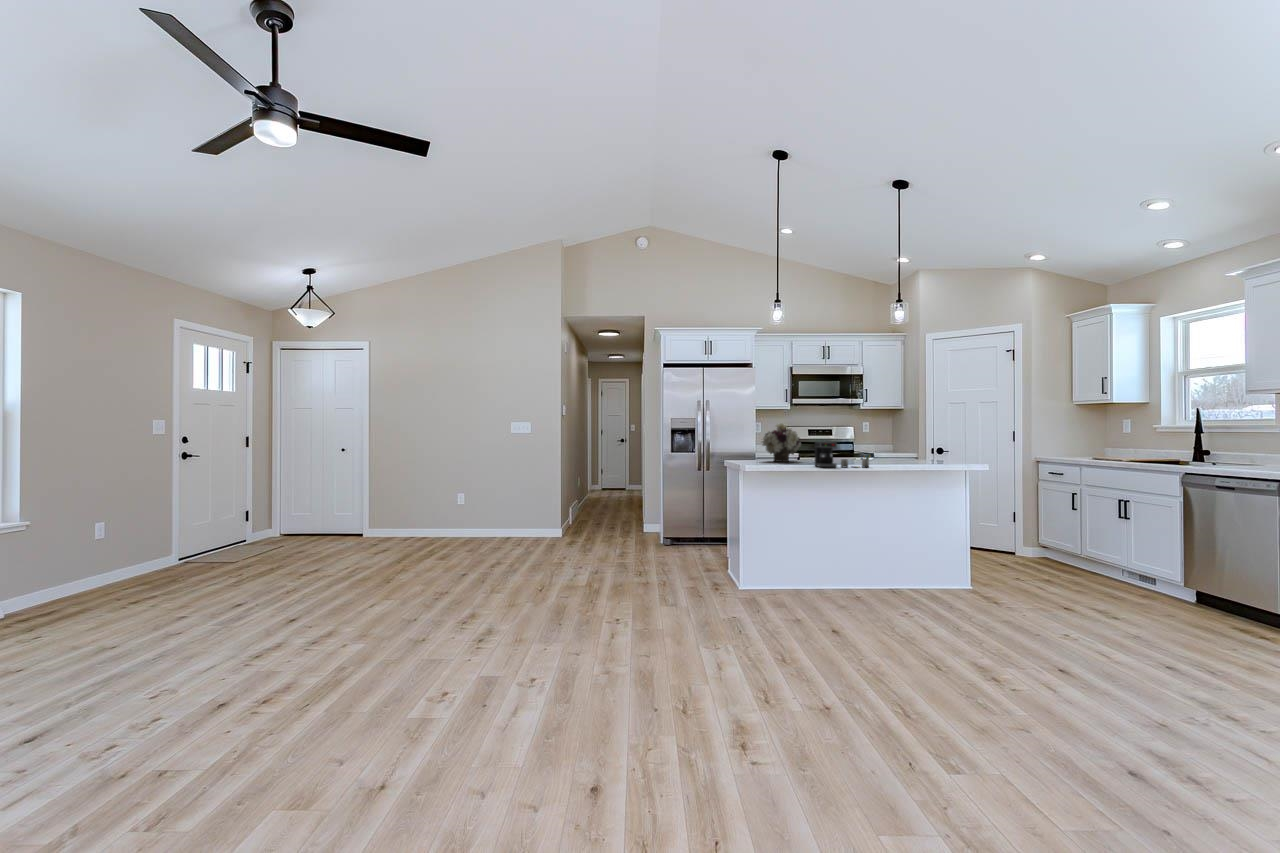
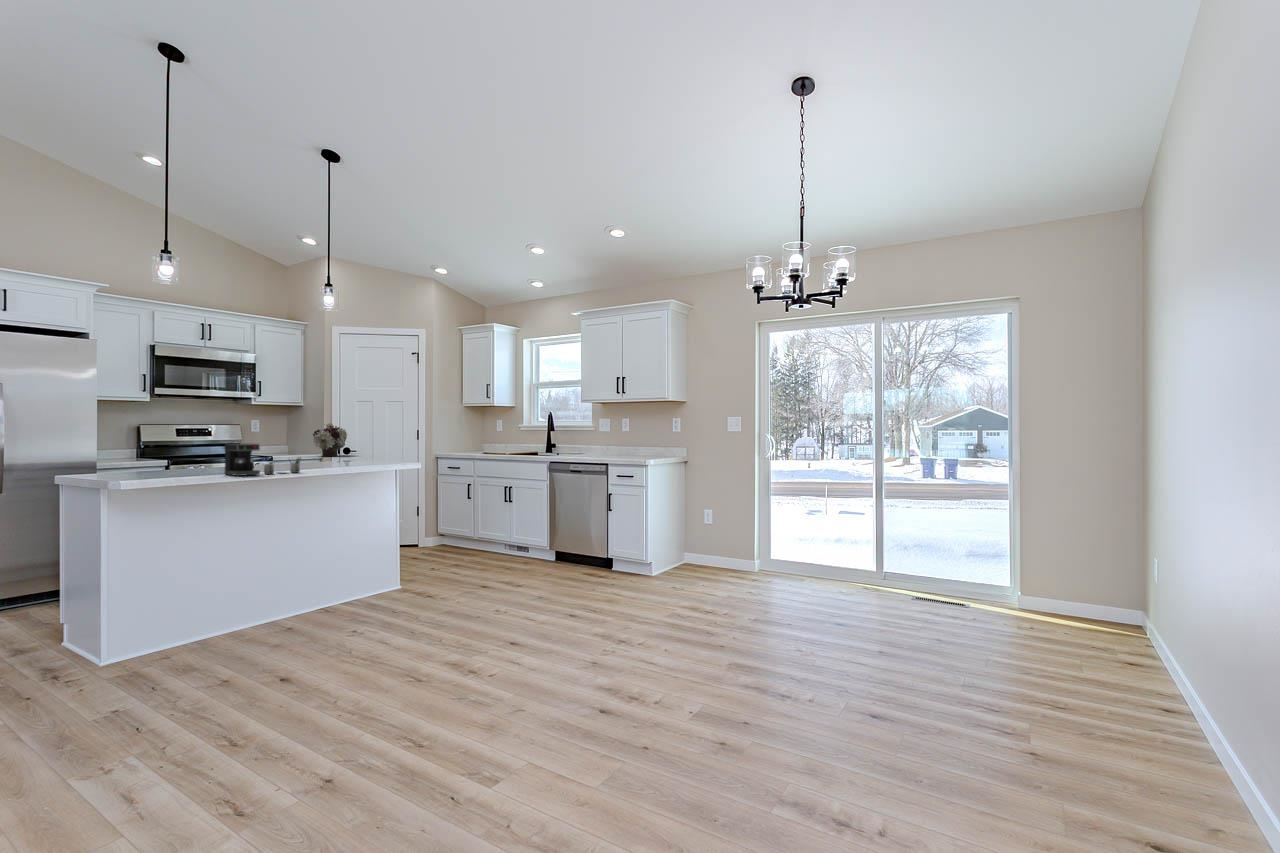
flower arrangement: present [762,423,801,462] -> present [313,422,347,456]

